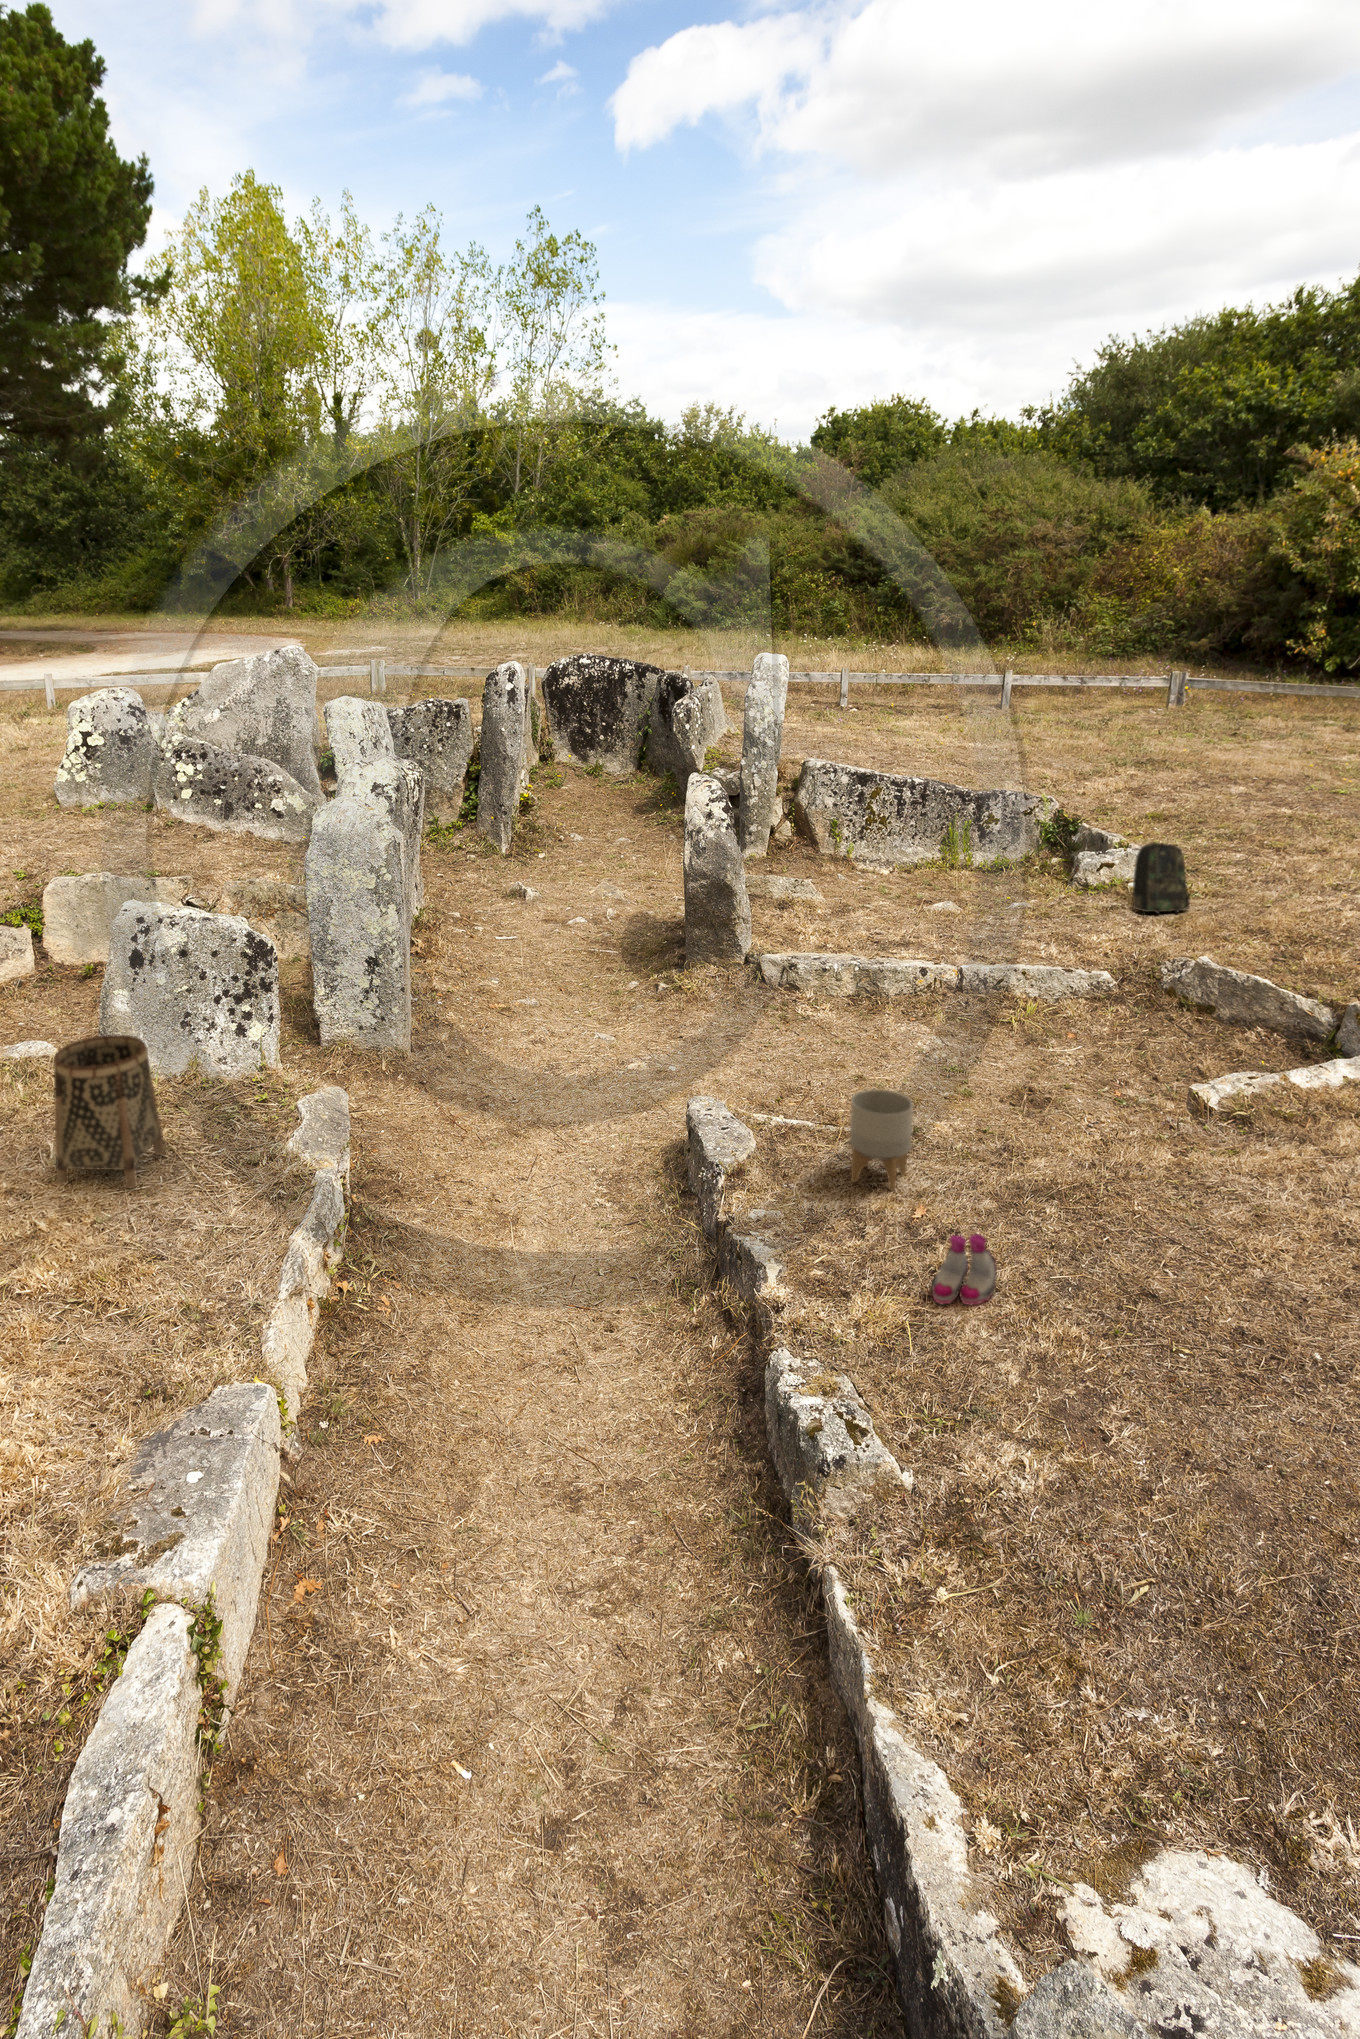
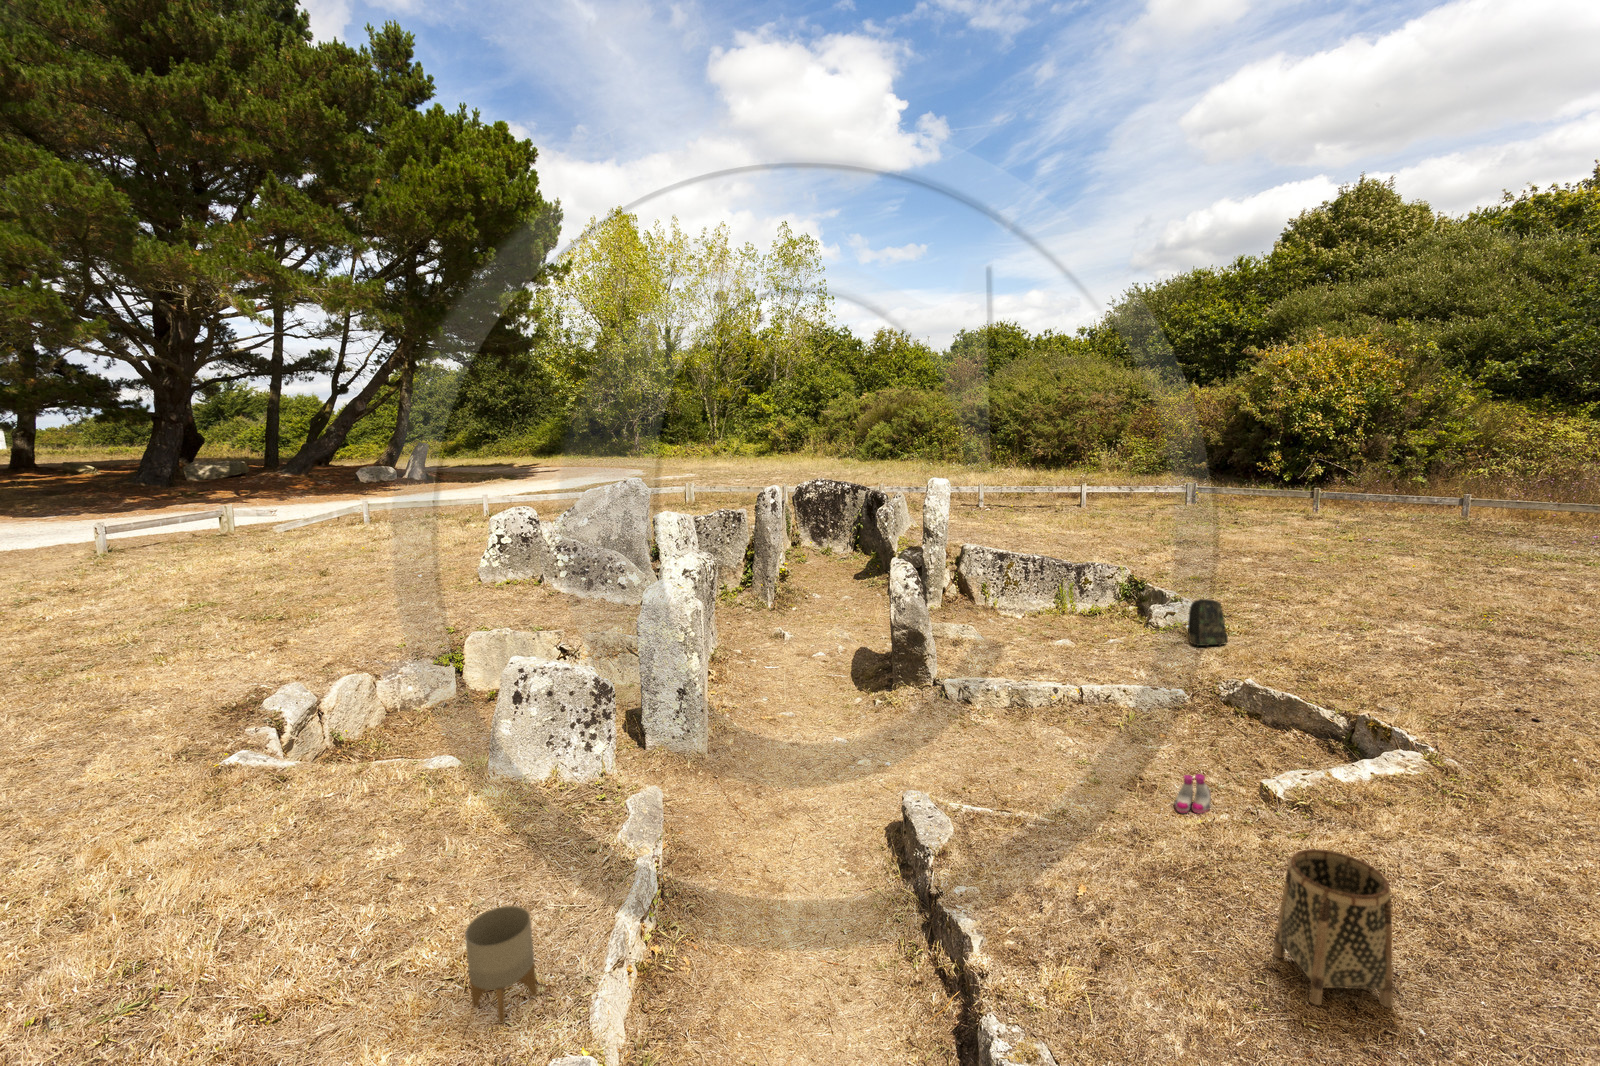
basket: present [53,1034,165,1188] -> present [1273,849,1393,1007]
planter: present [850,1089,913,1191] -> present [465,906,537,1023]
boots: present [932,1234,997,1305] -> present [1175,774,1211,814]

